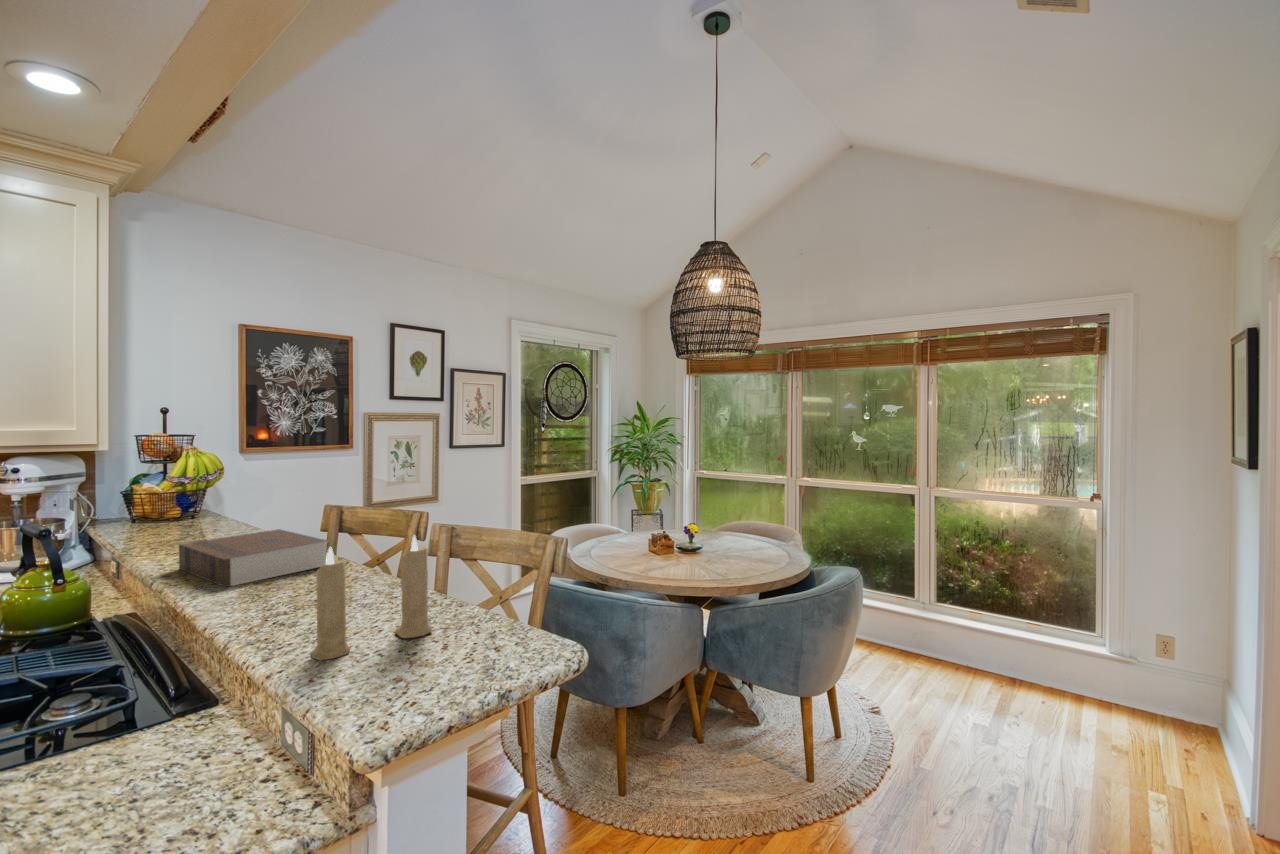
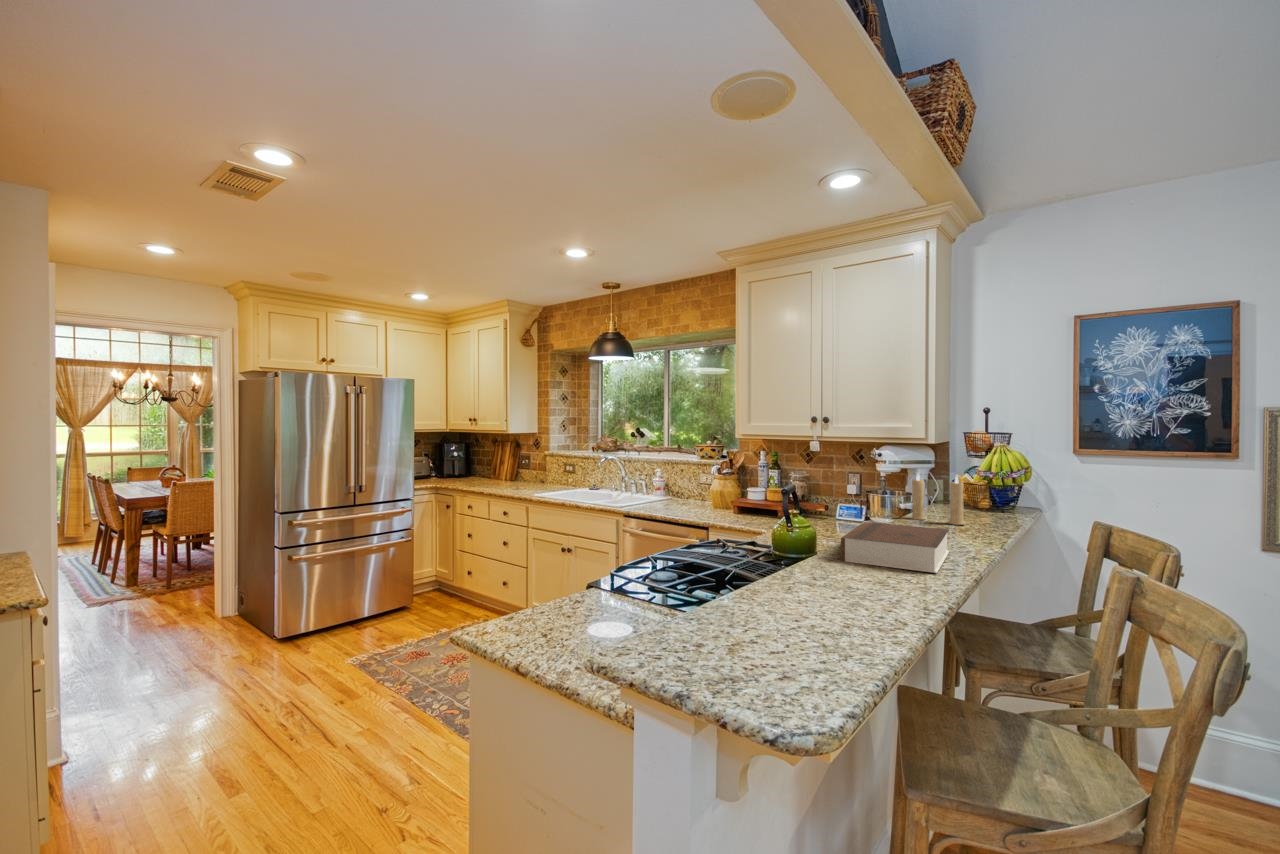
candle: present [311,536,432,660] -> present [911,474,965,525]

